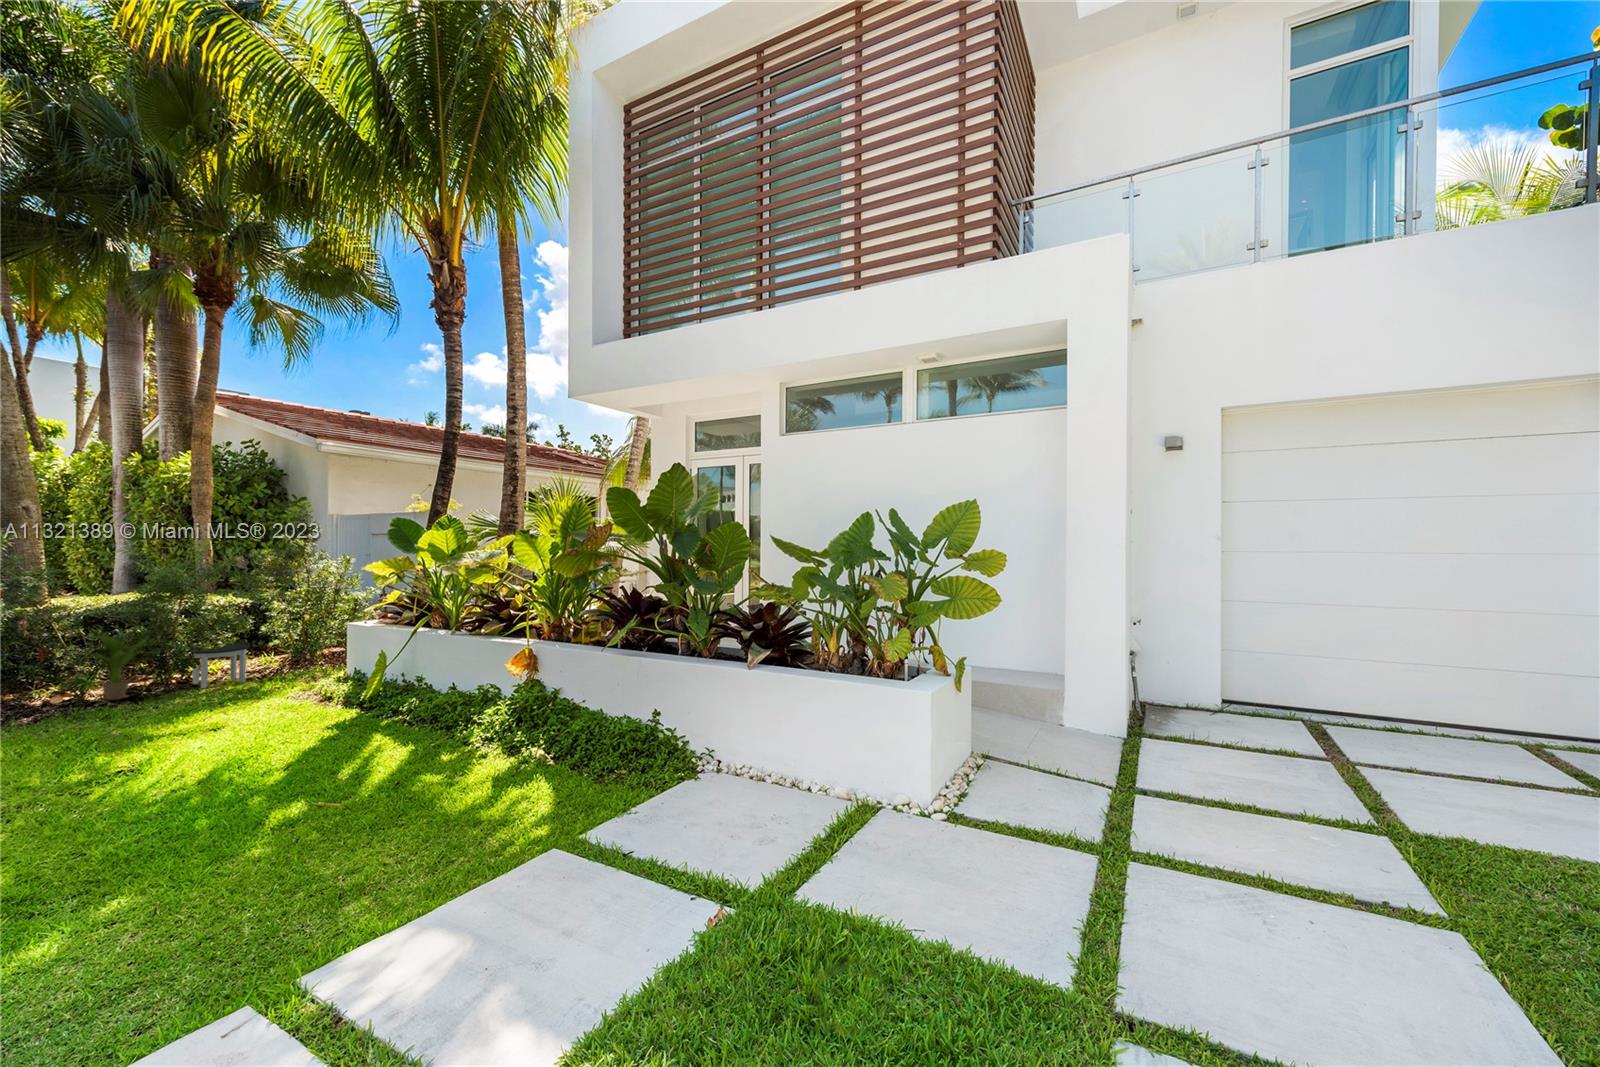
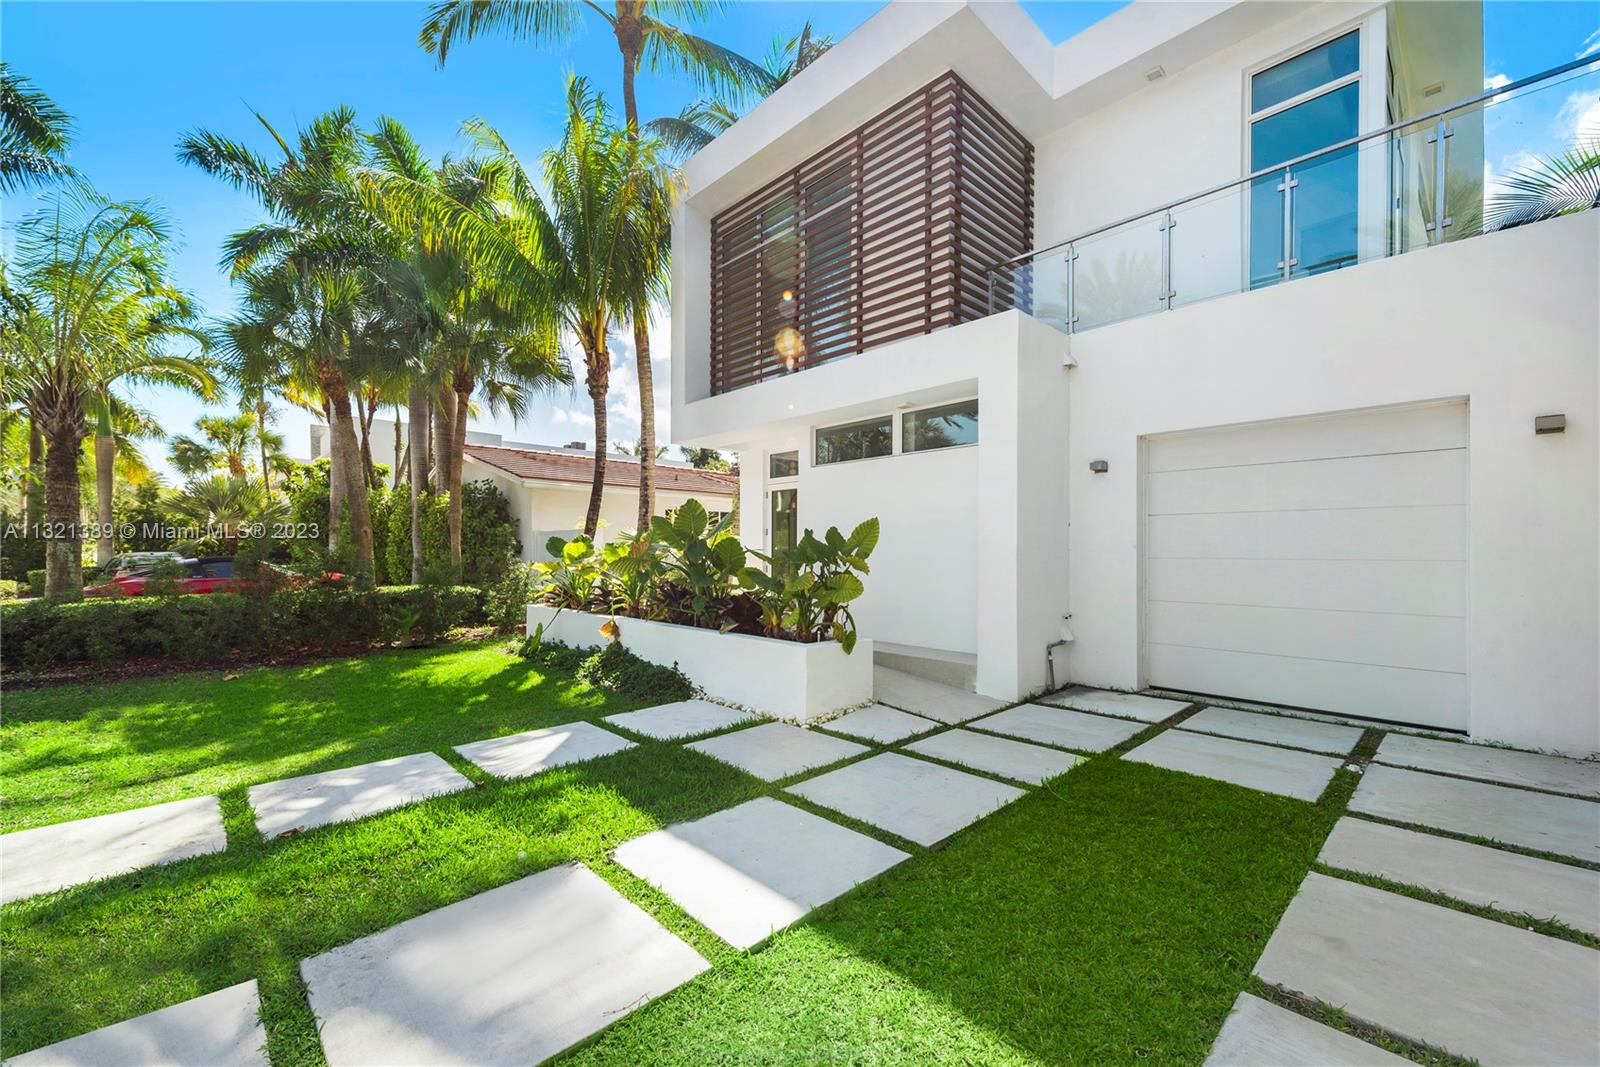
round table: present [191,644,250,688] -> none [443,618,476,644]

